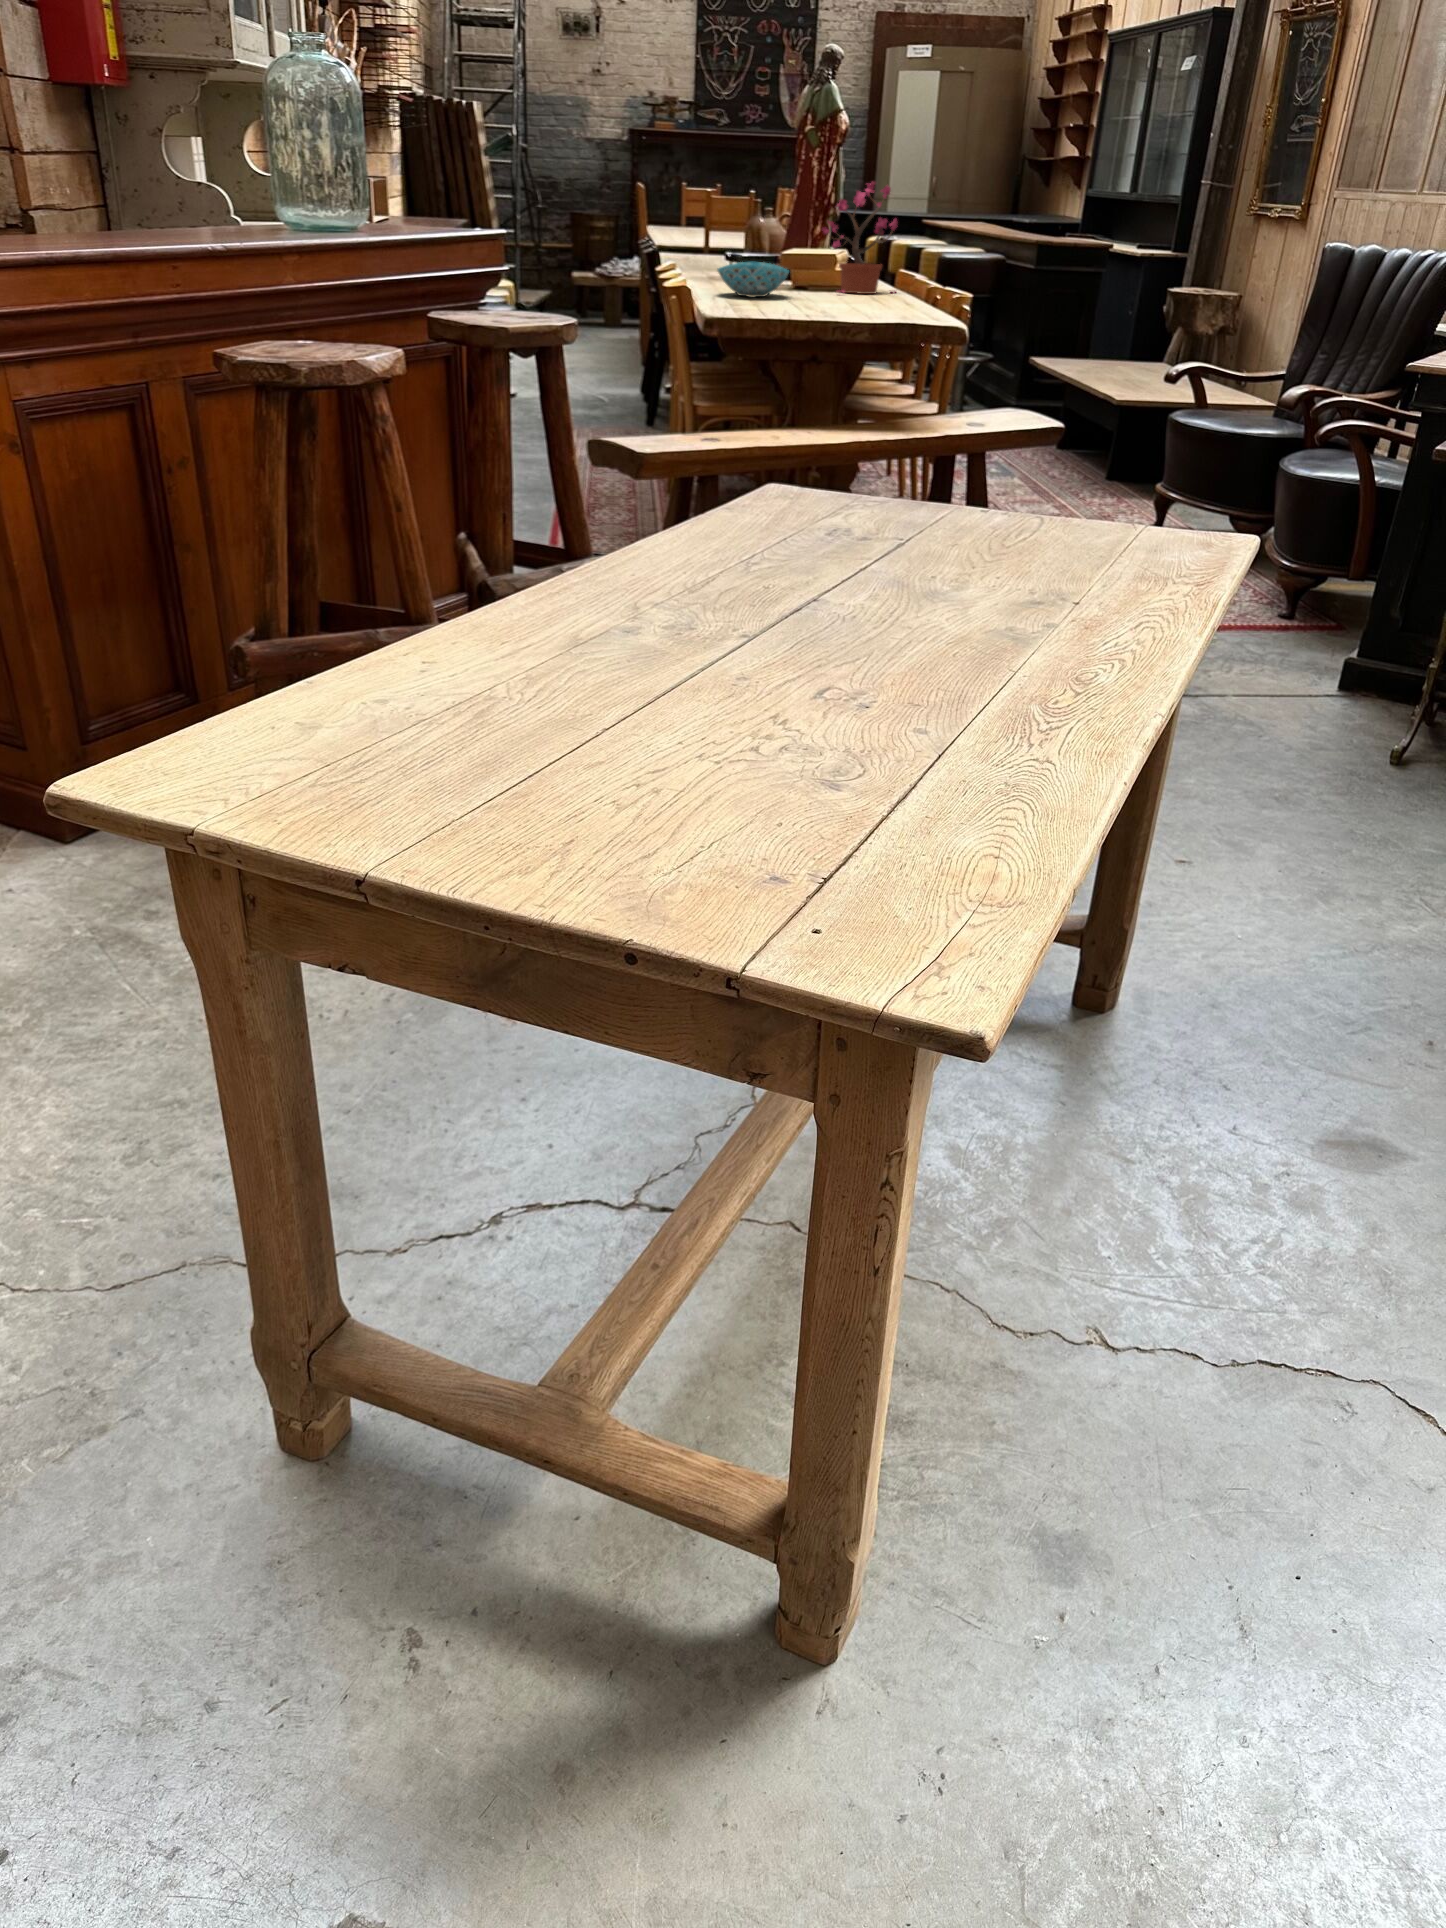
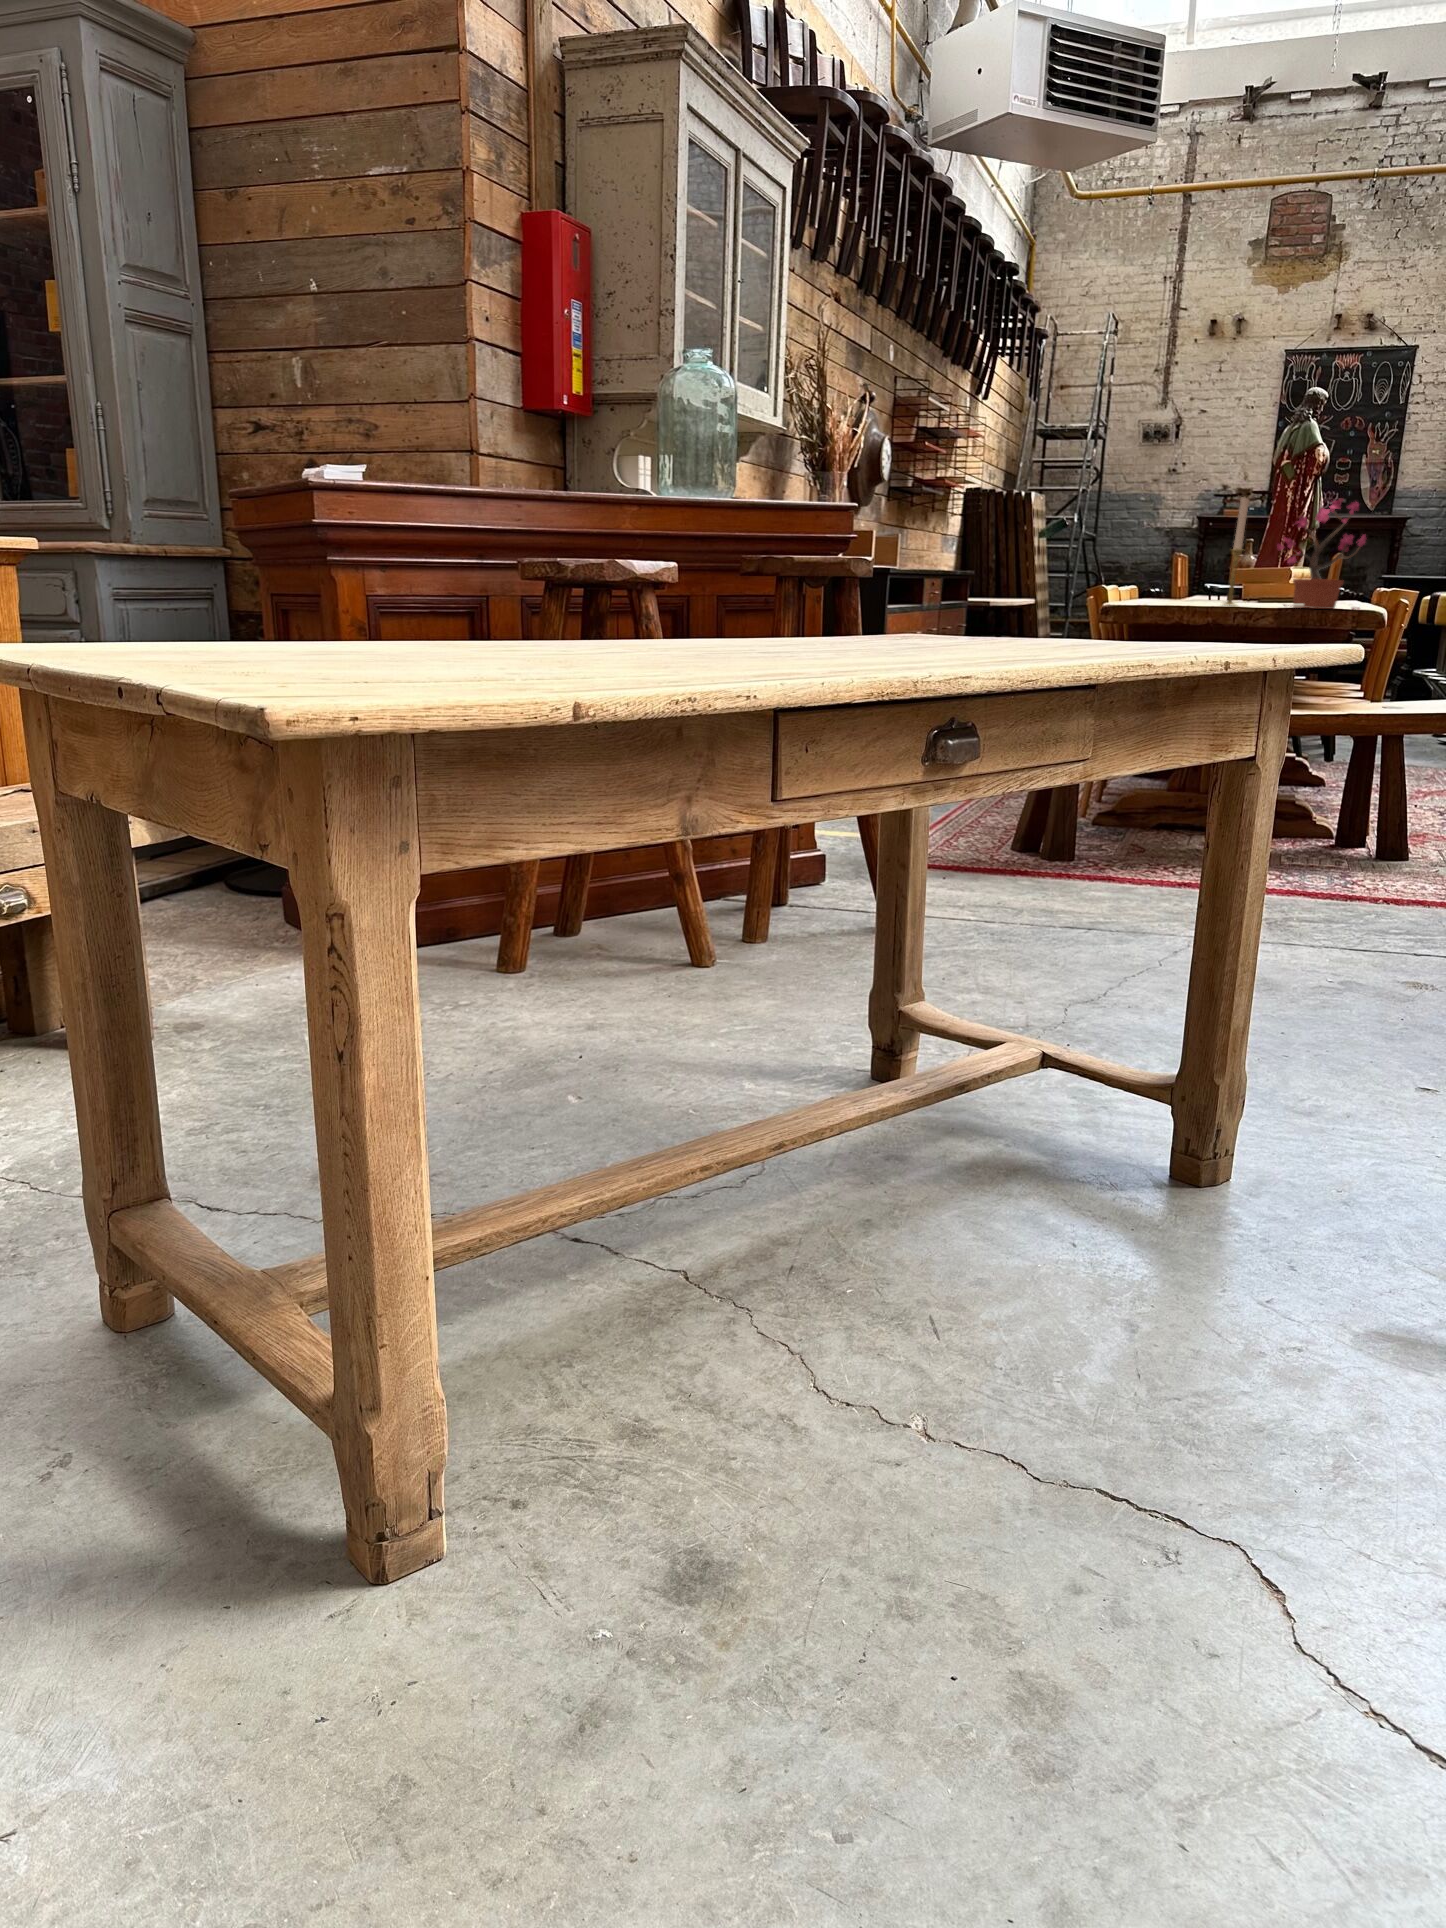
candlestick: none [777,178,796,291] -> present [1224,497,1249,605]
bowl: present [718,262,789,297] -> none [1144,572,1225,606]

